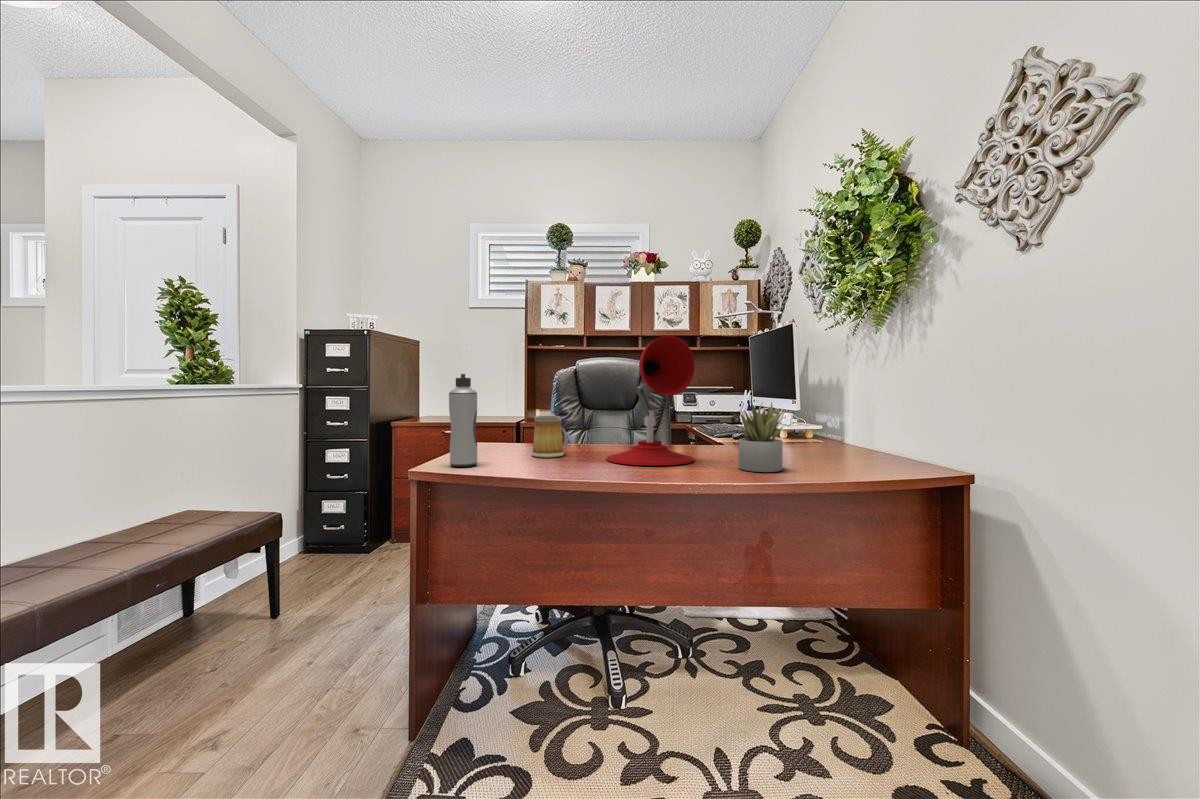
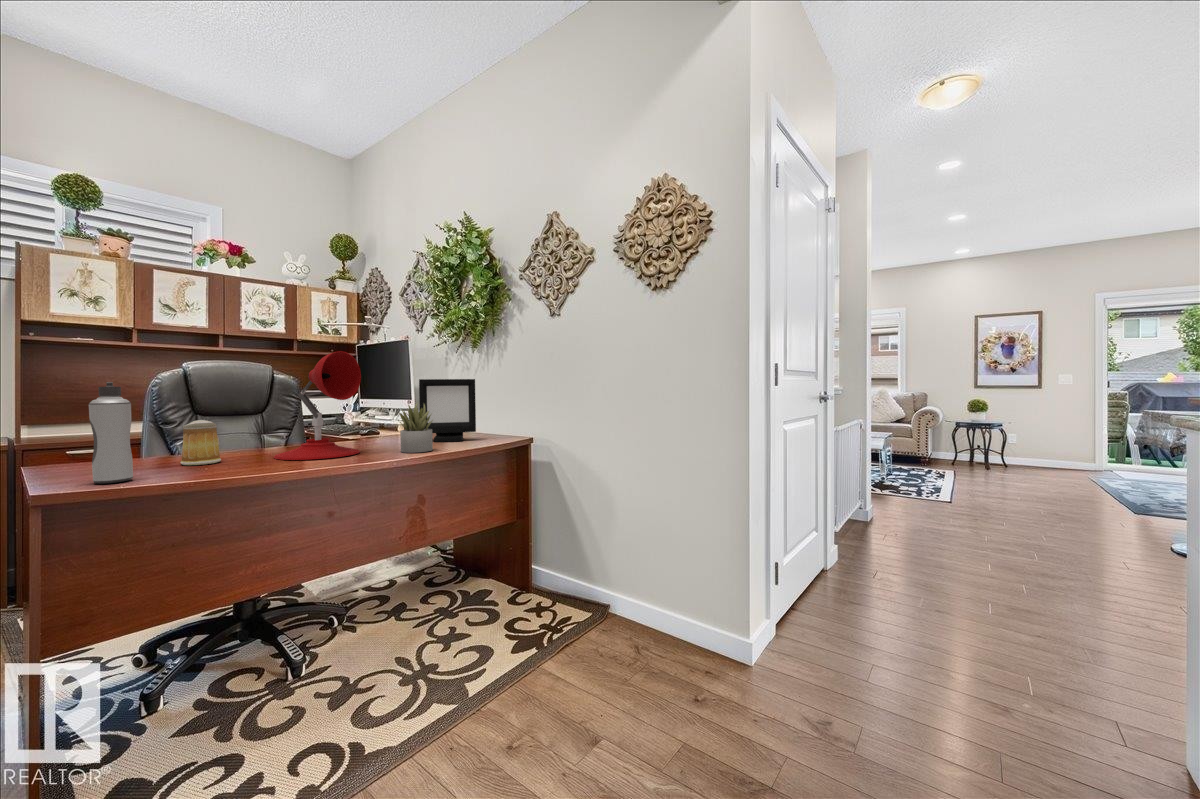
picture frame: none [784,369,868,461] -> present [419,379,476,442]

